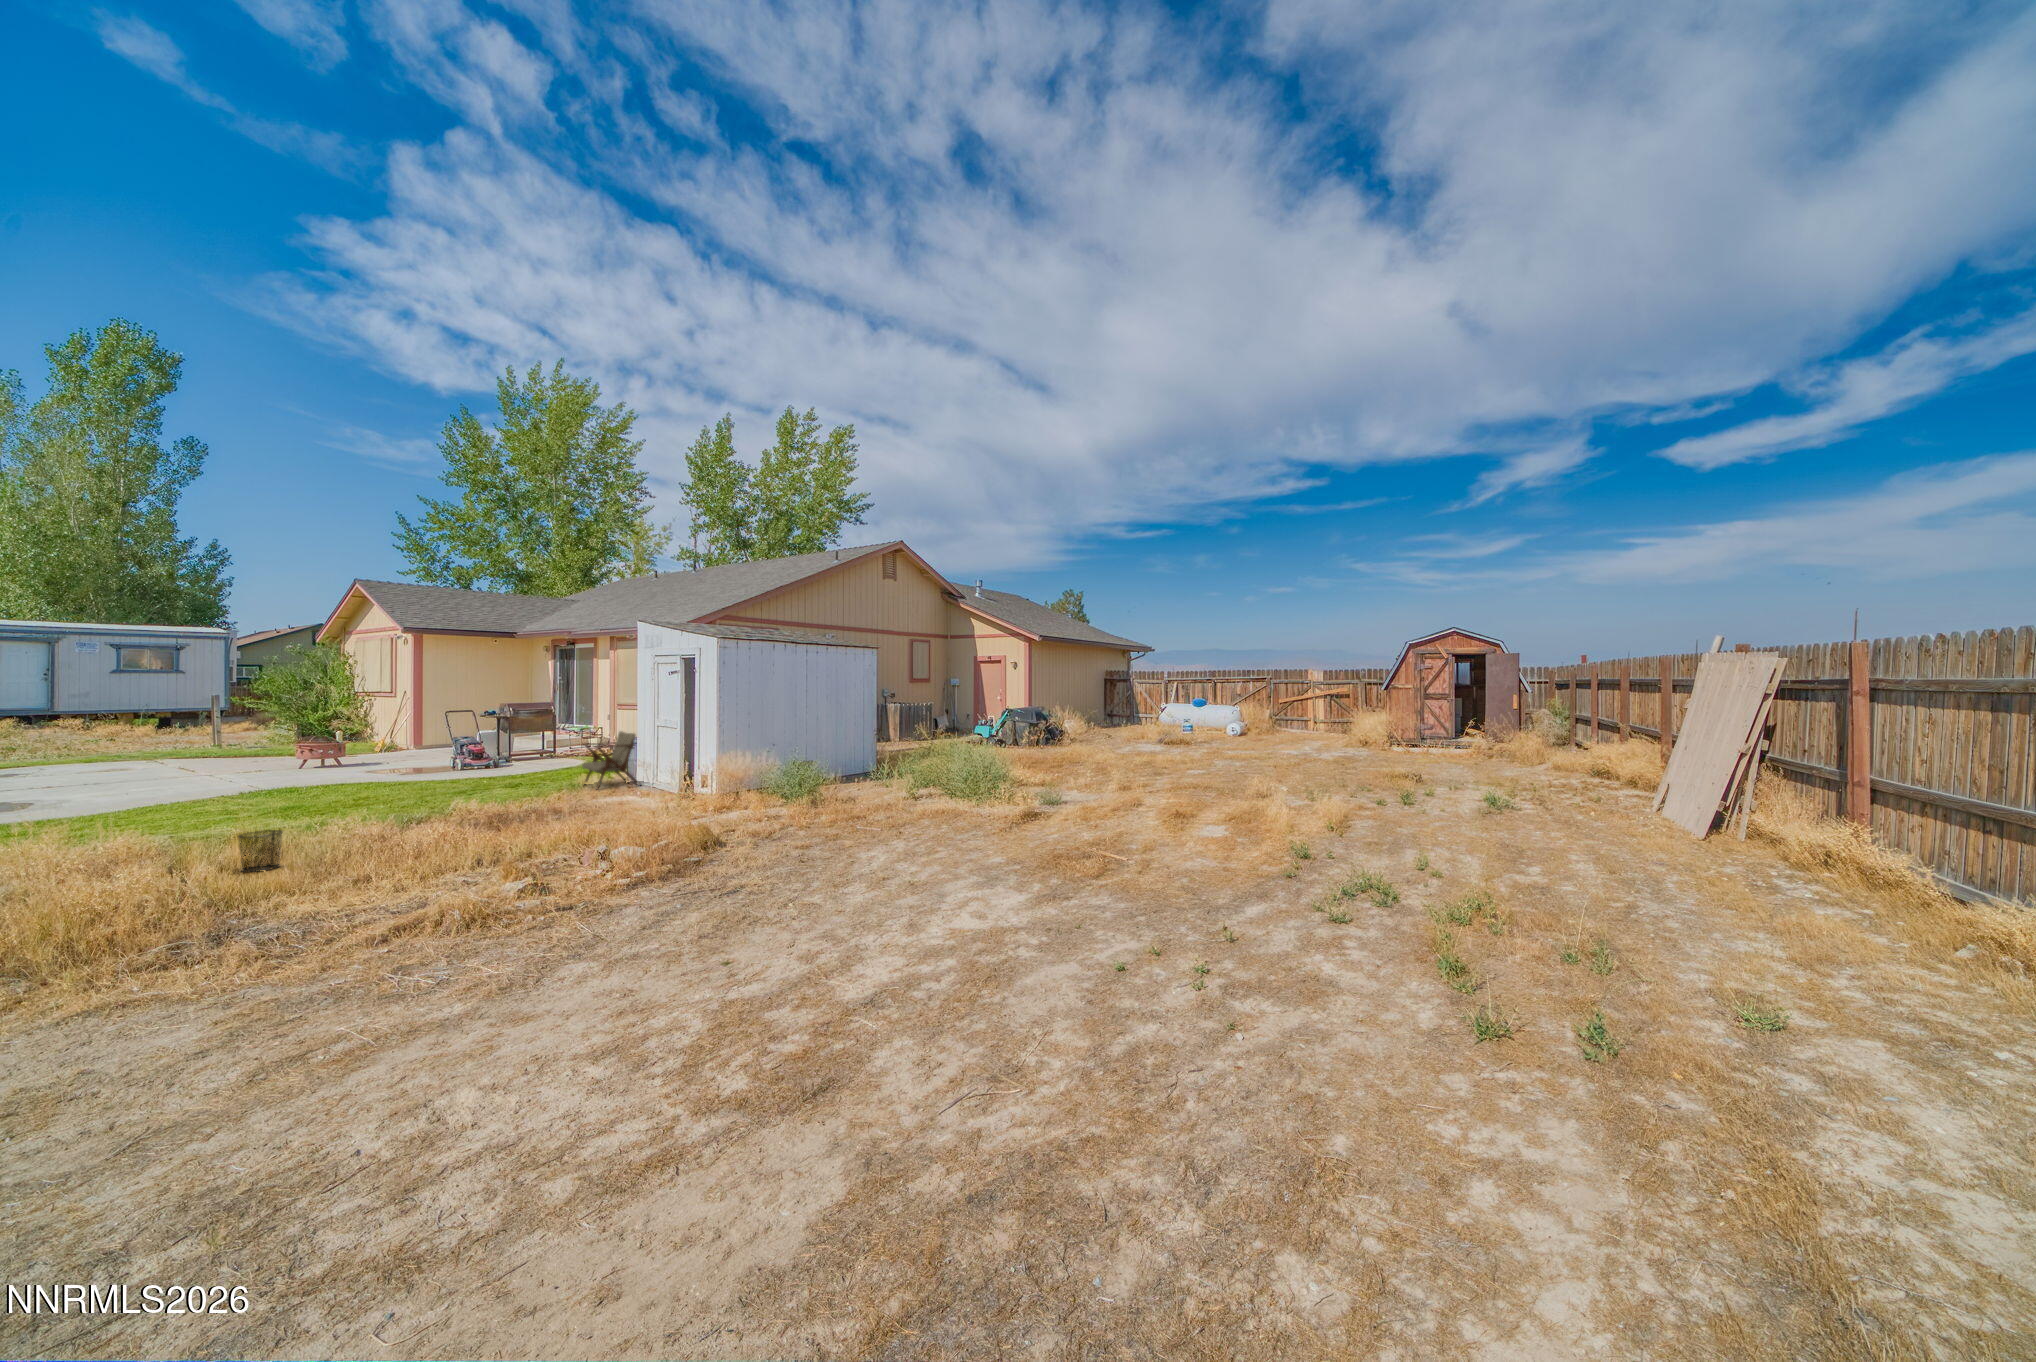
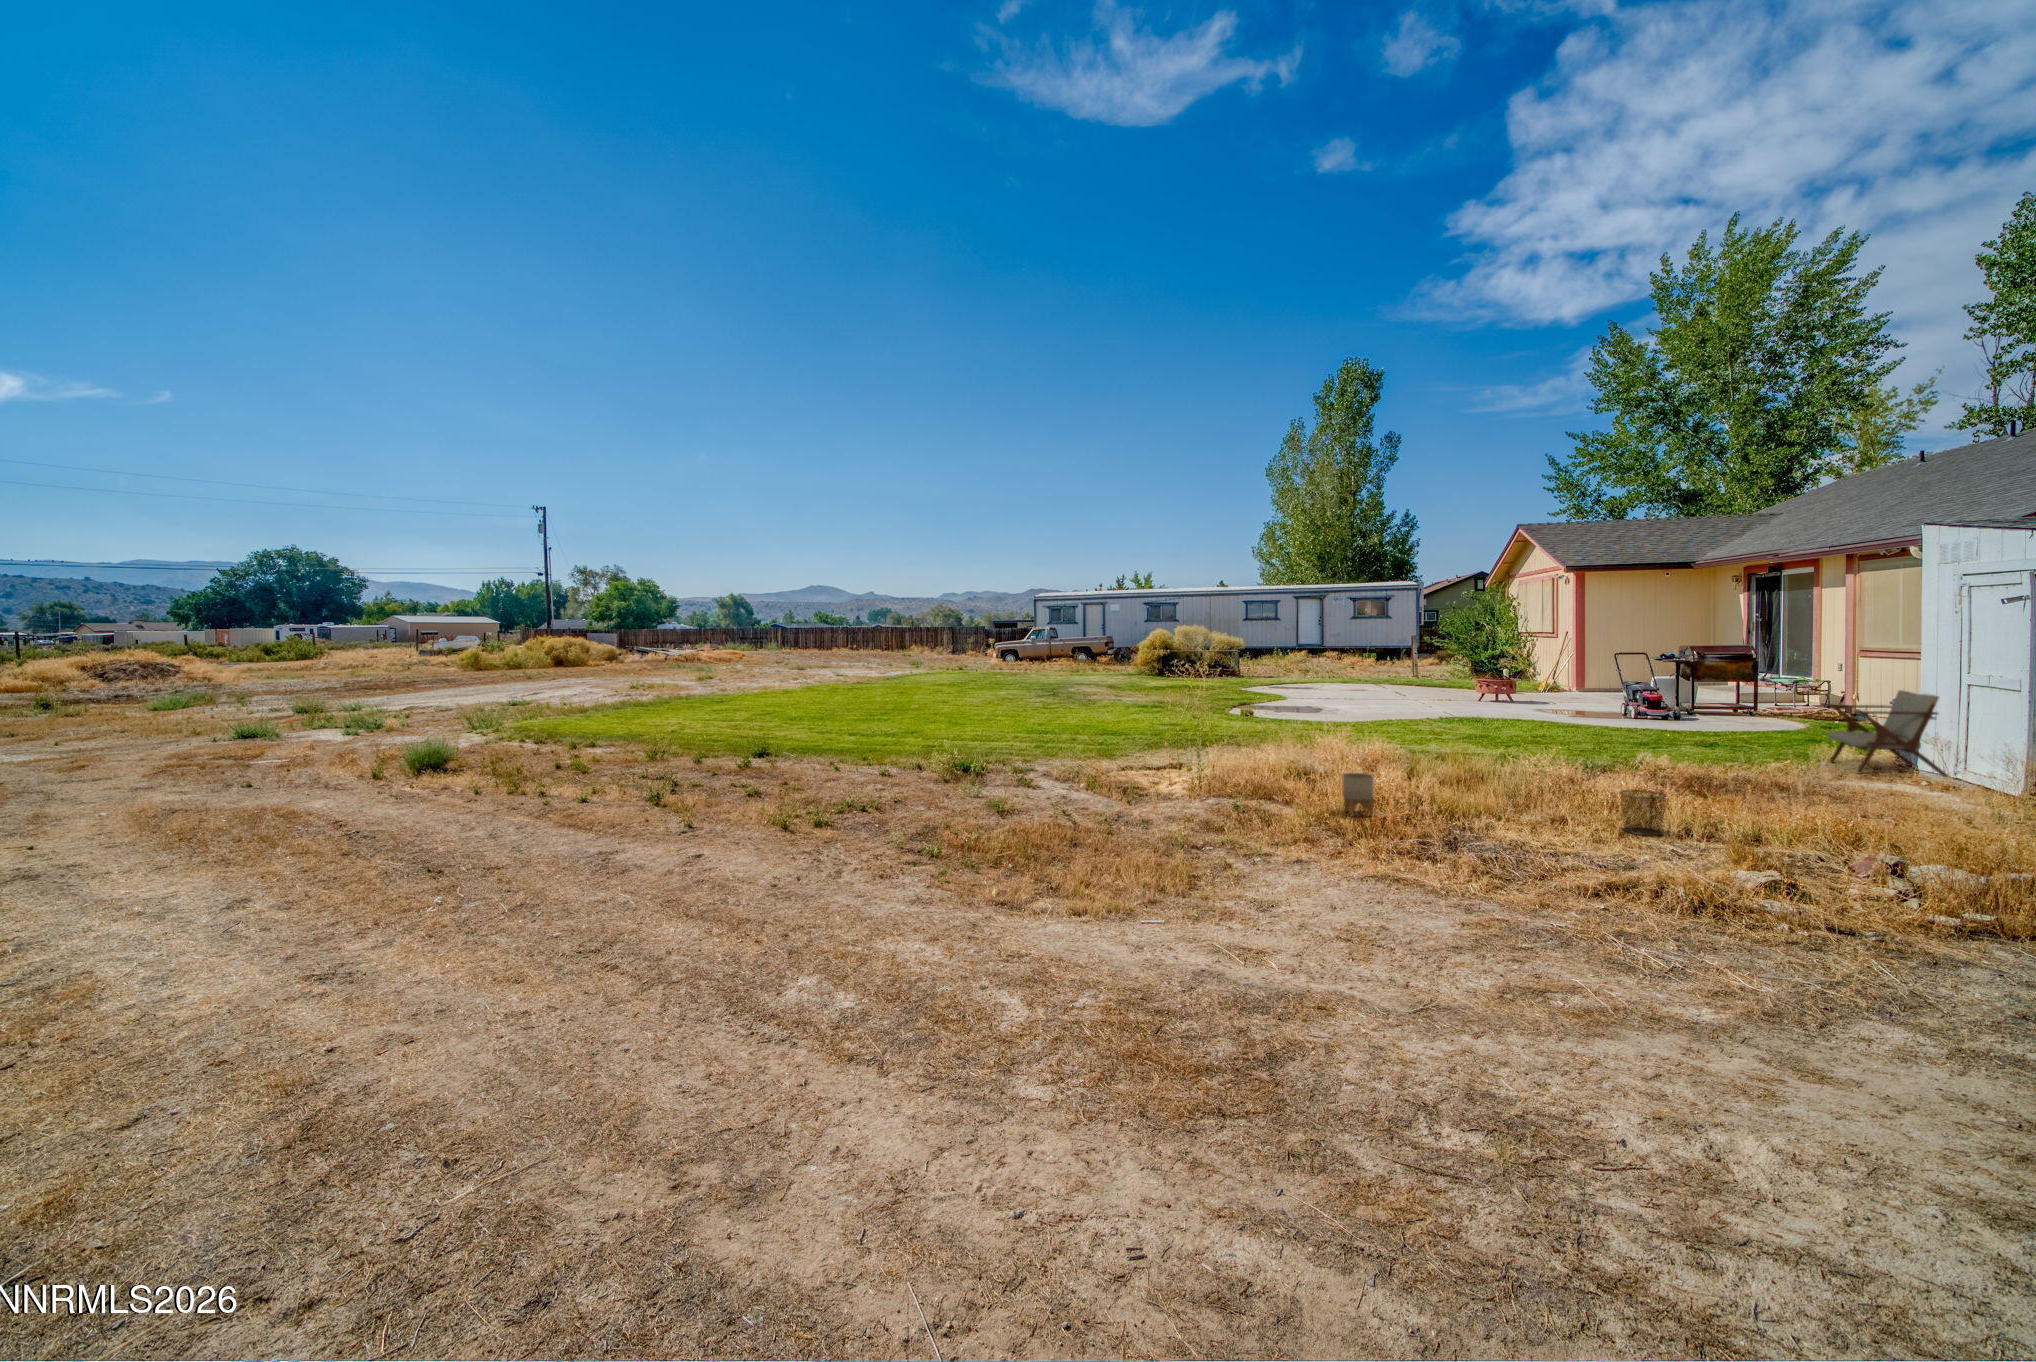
trash can: present [238,830,283,872] -> present [1620,790,1666,836]
planter: none [68,845,120,899] -> present [1342,773,1374,816]

